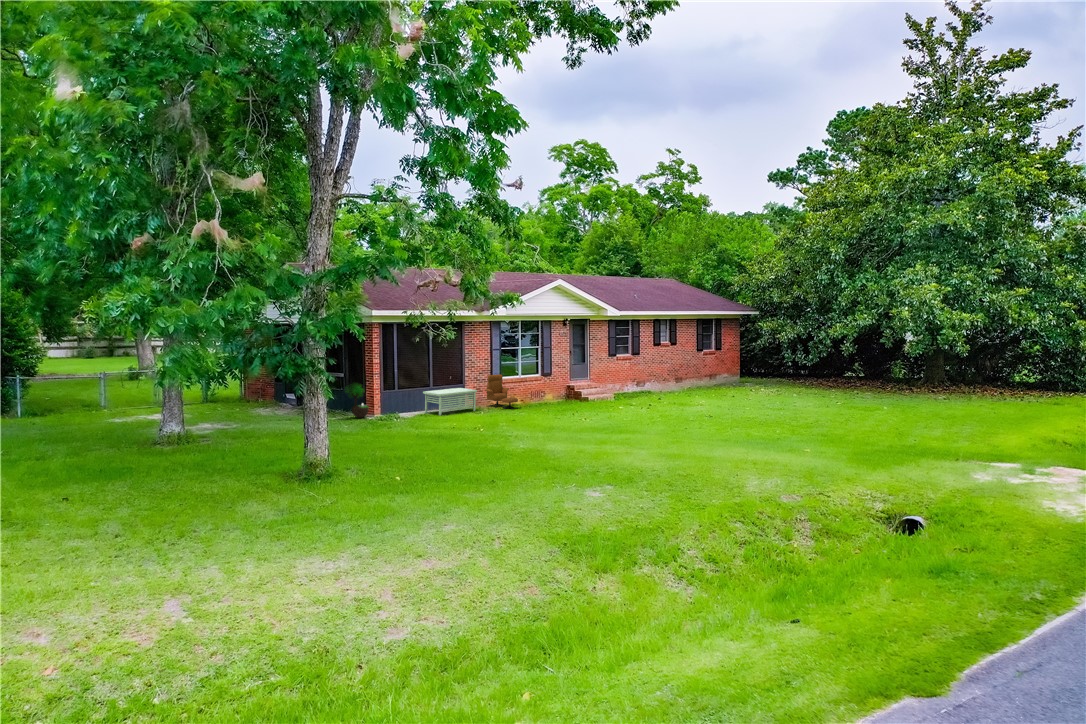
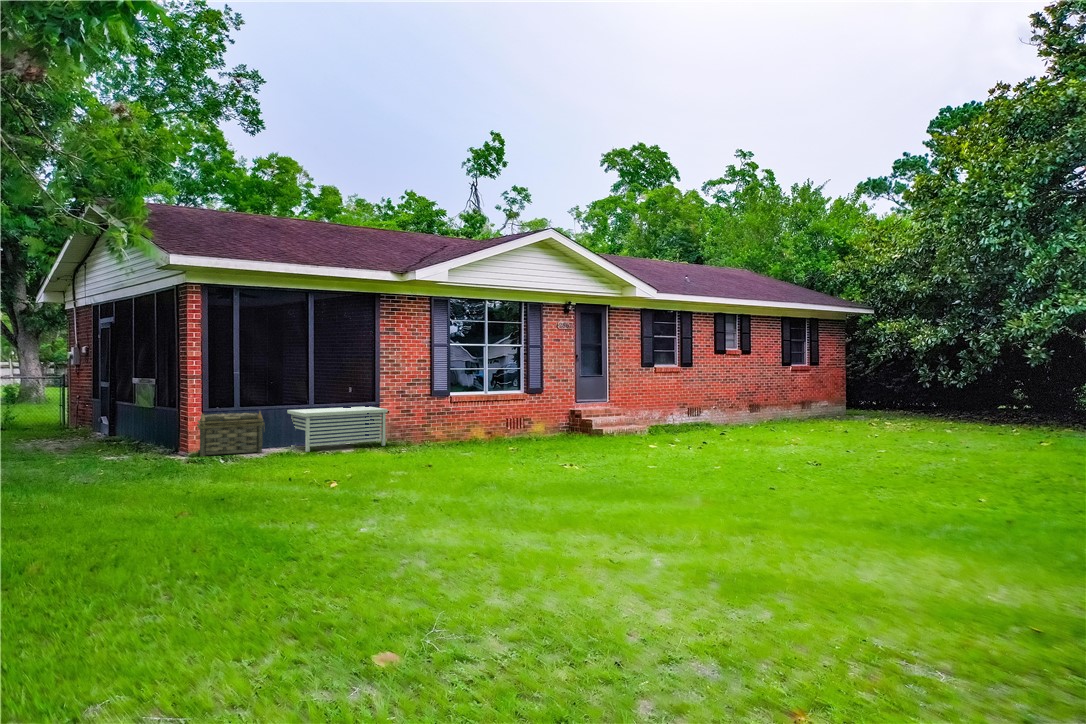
lounge chair: present [485,374,518,410] -> none [414,386,467,445]
potted tree: present [346,384,369,418] -> none [122,385,172,454]
basket: none [381,393,418,419] -> present [197,412,265,456]

